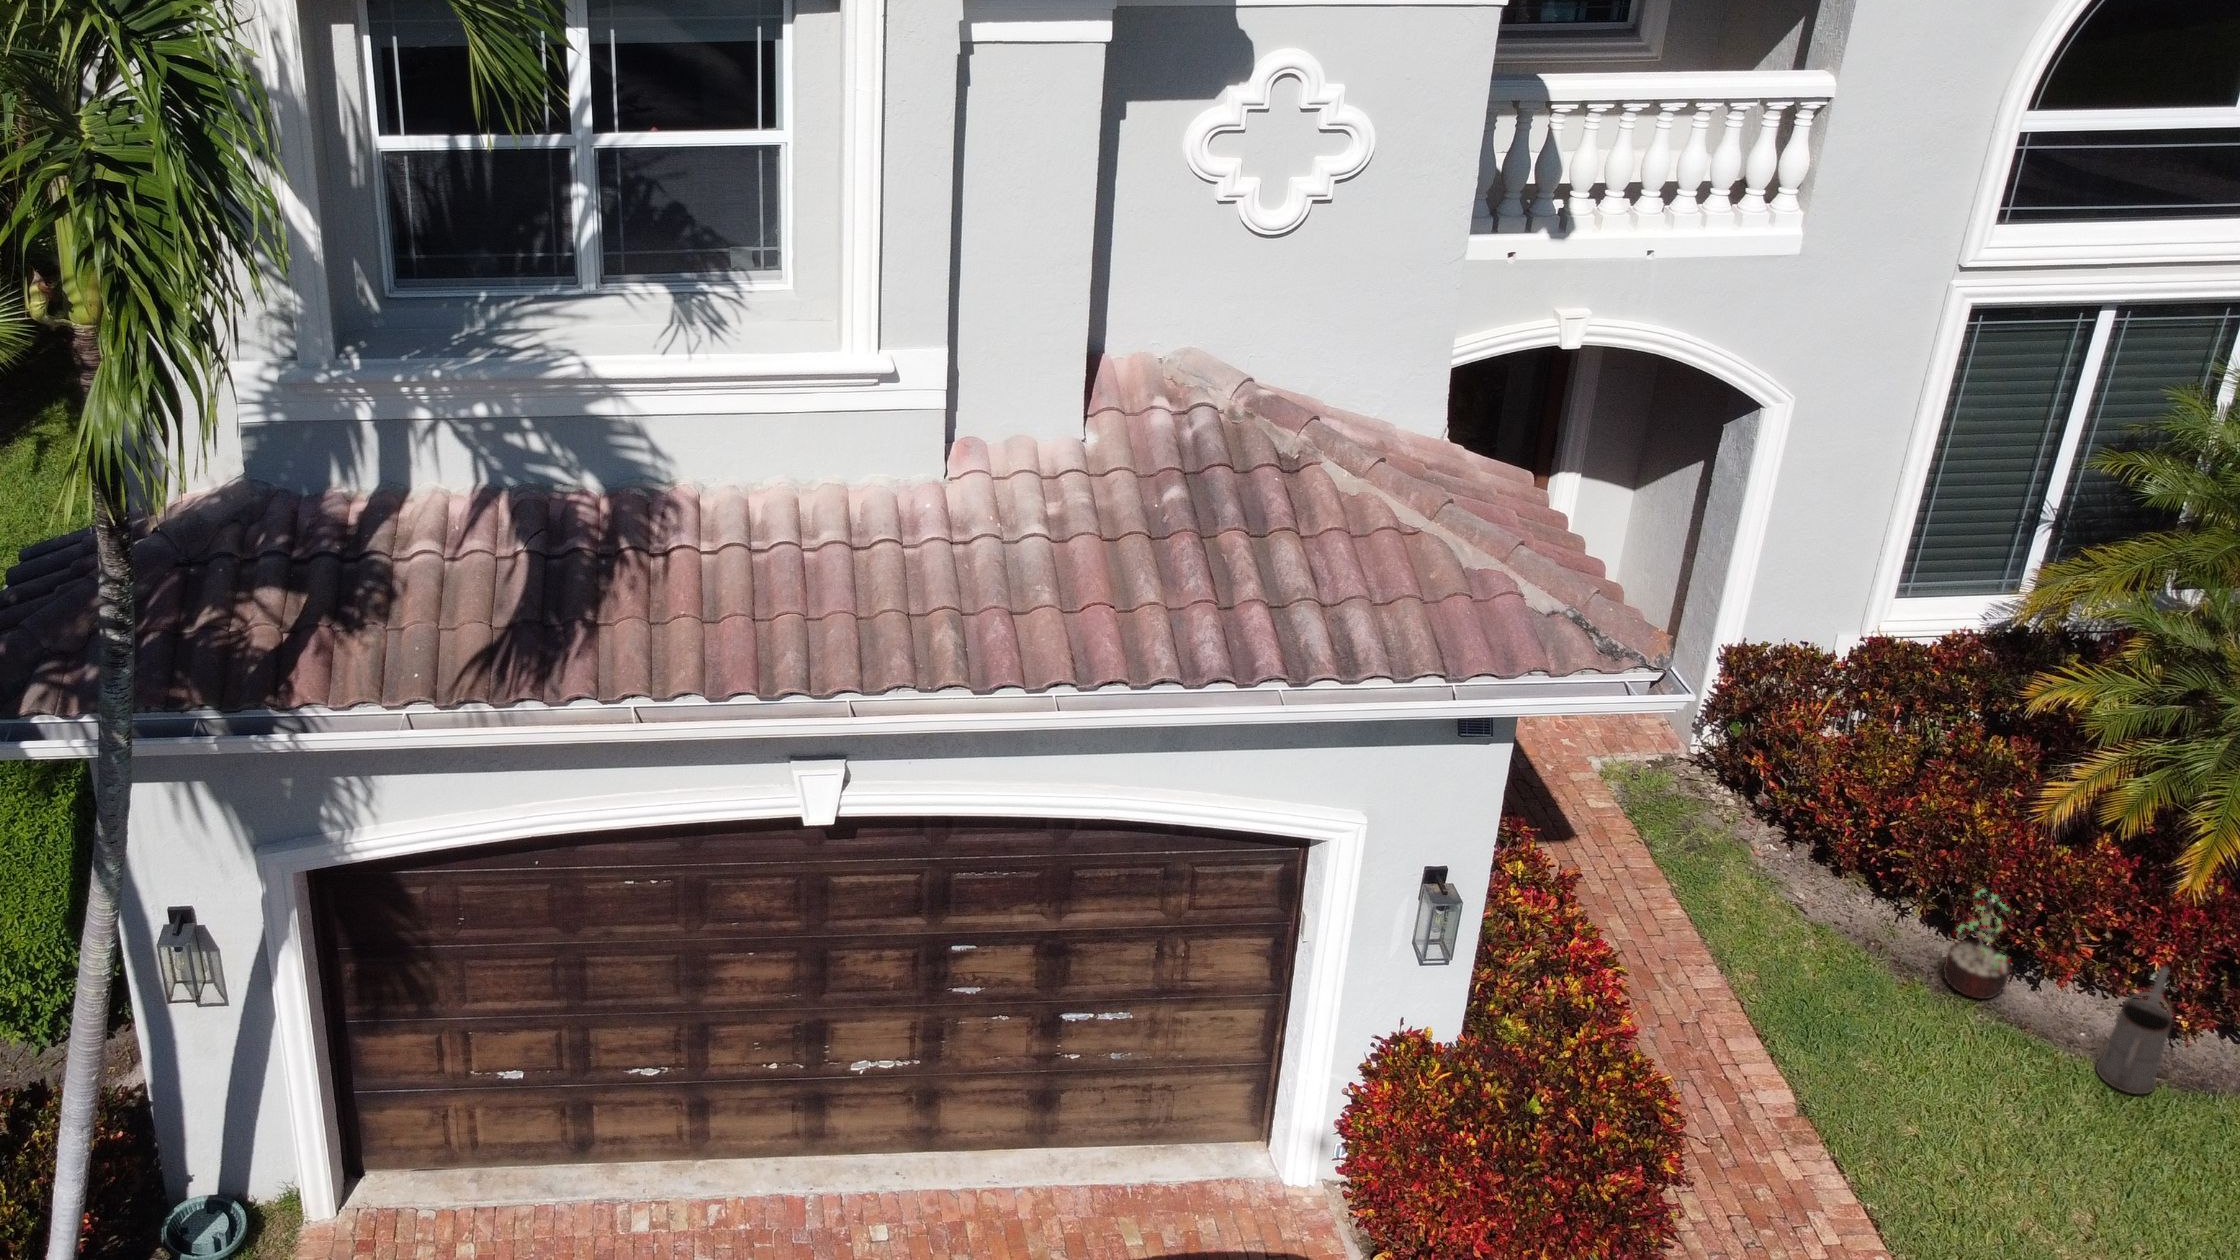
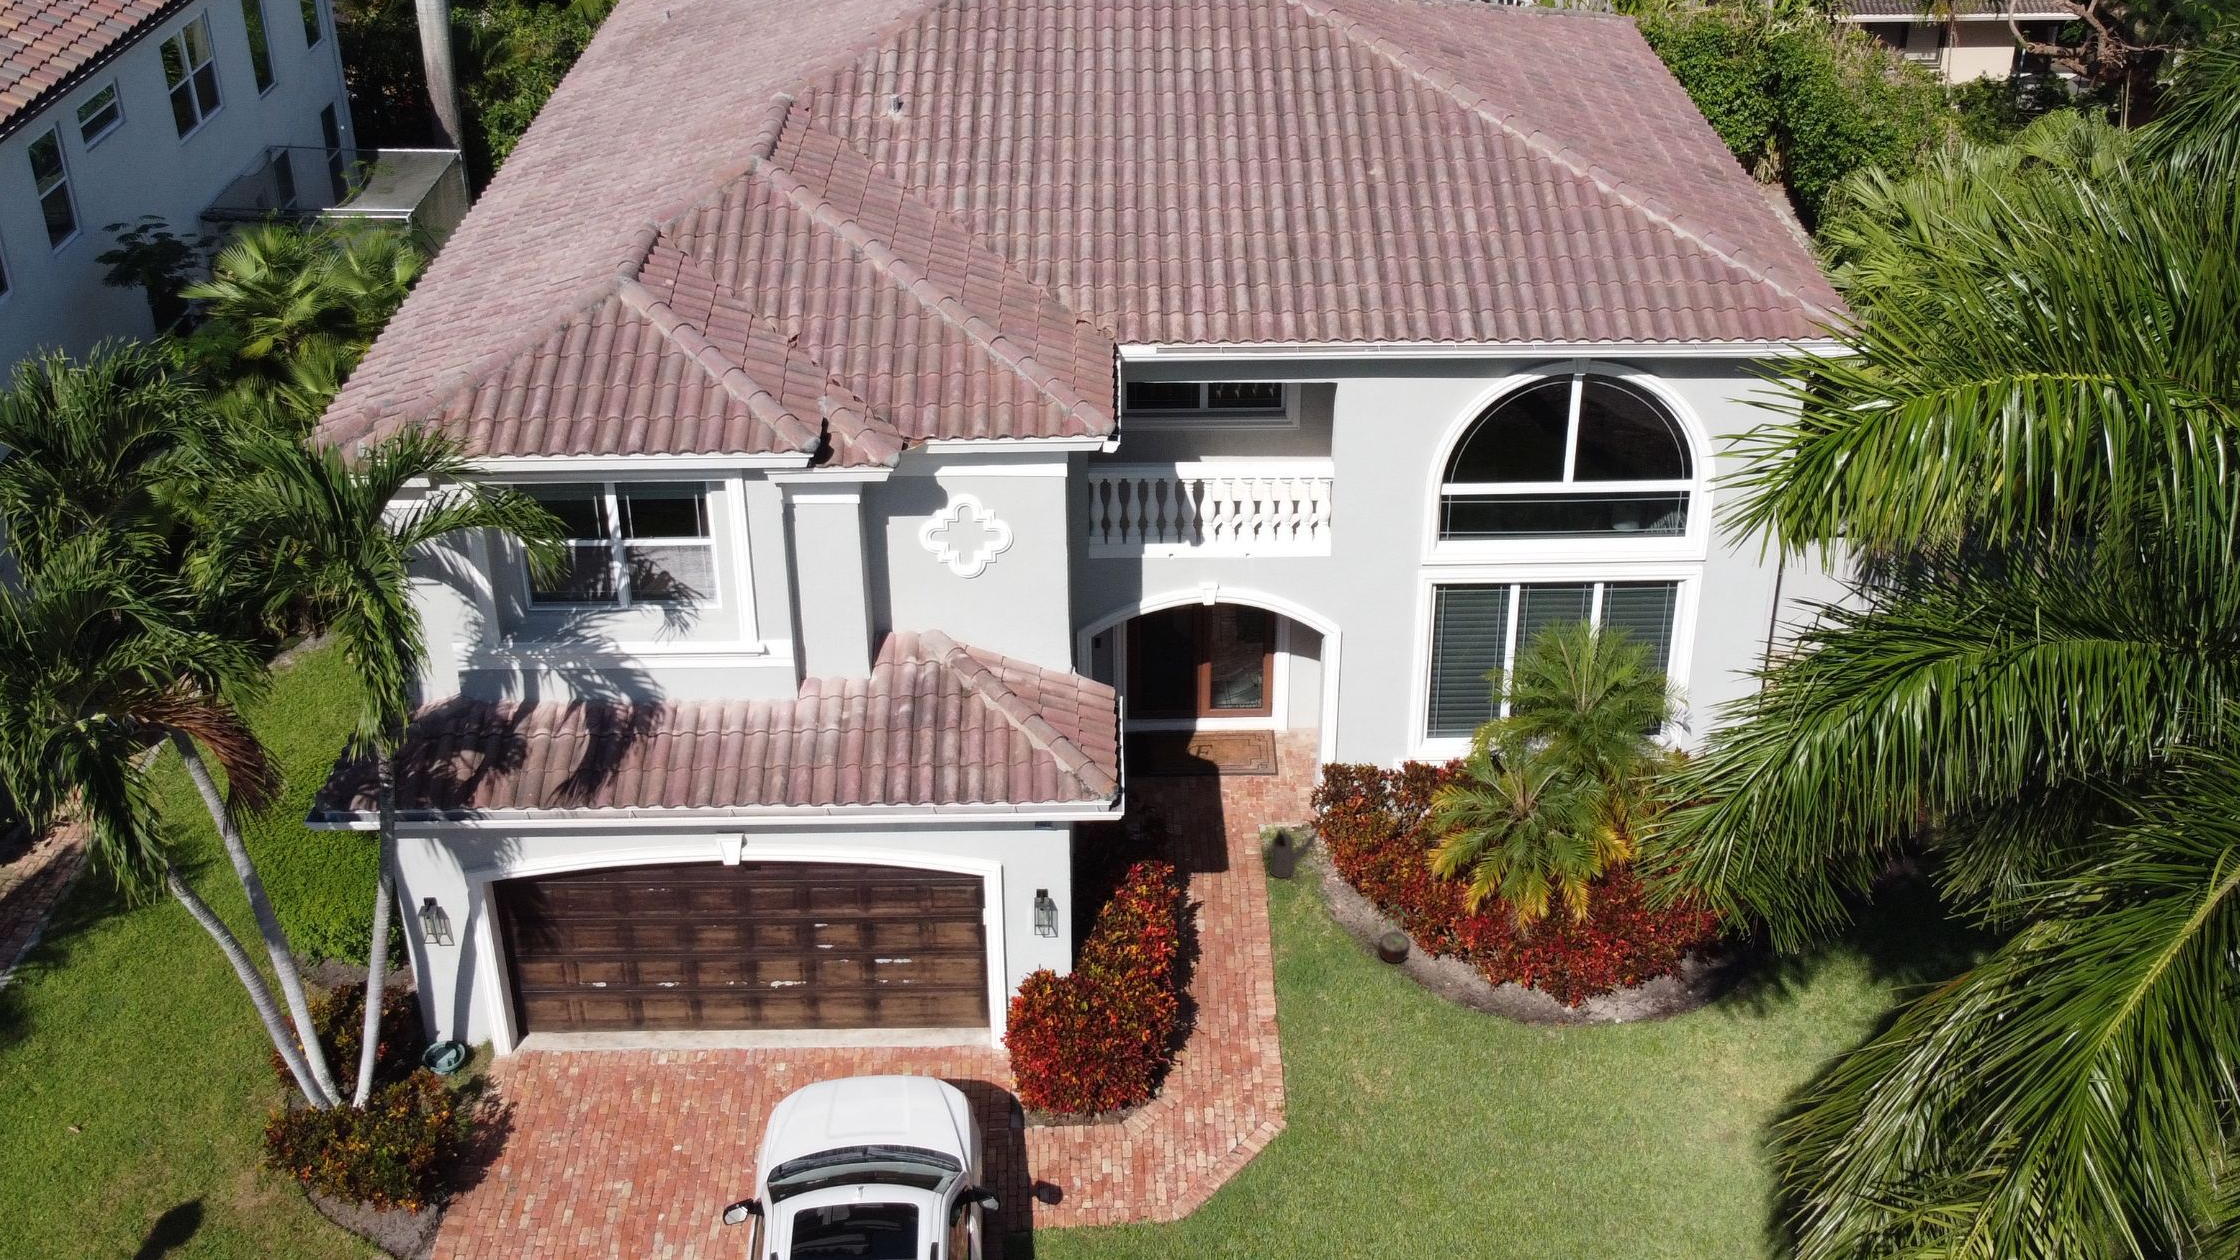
watering can: present [2096,966,2172,1094] -> present [1264,829,1321,878]

